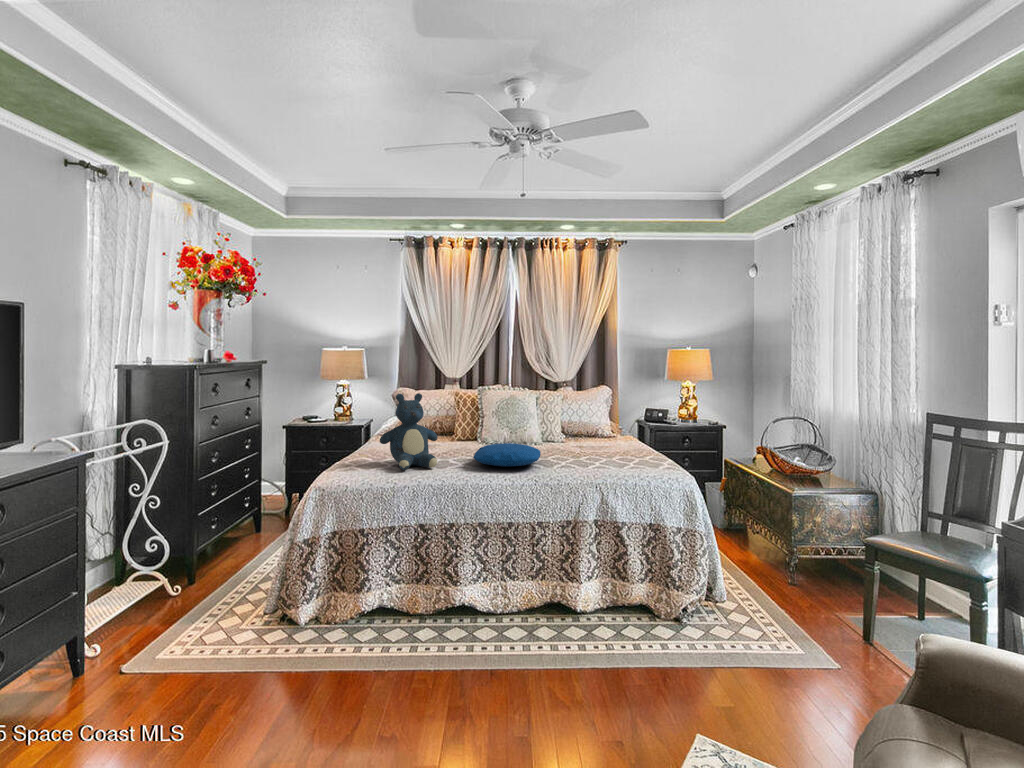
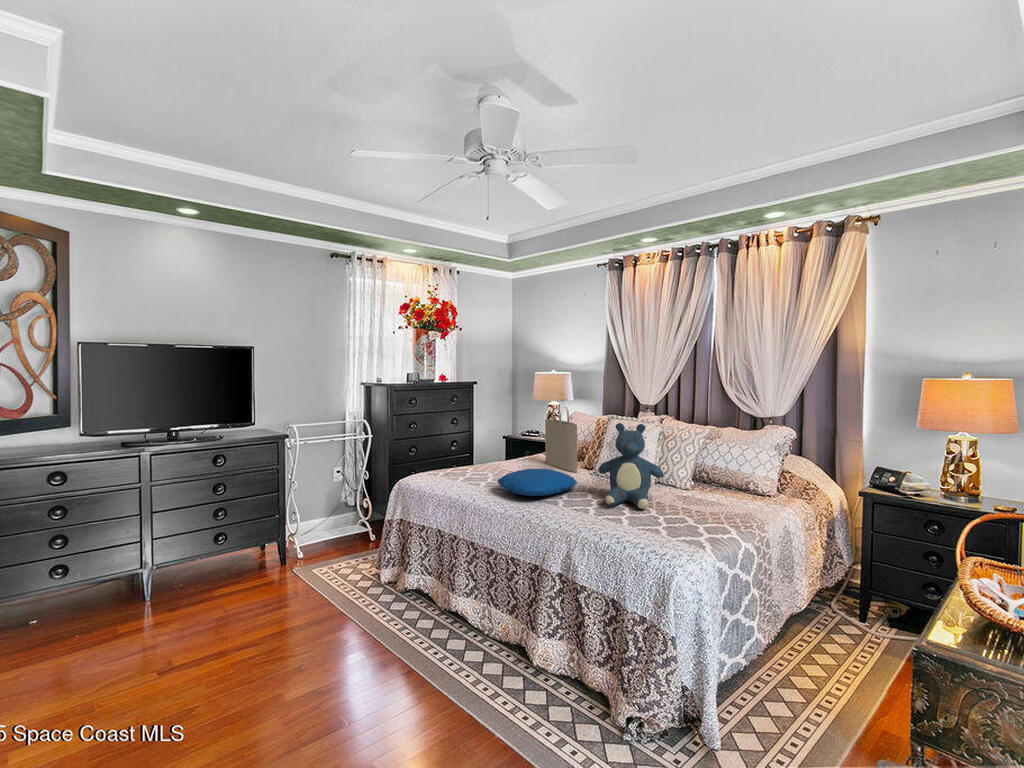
tote bag: none [444,385,498,449] -> present [545,407,577,472]
teddy bear: present [380,393,438,470] -> present [598,423,663,509]

